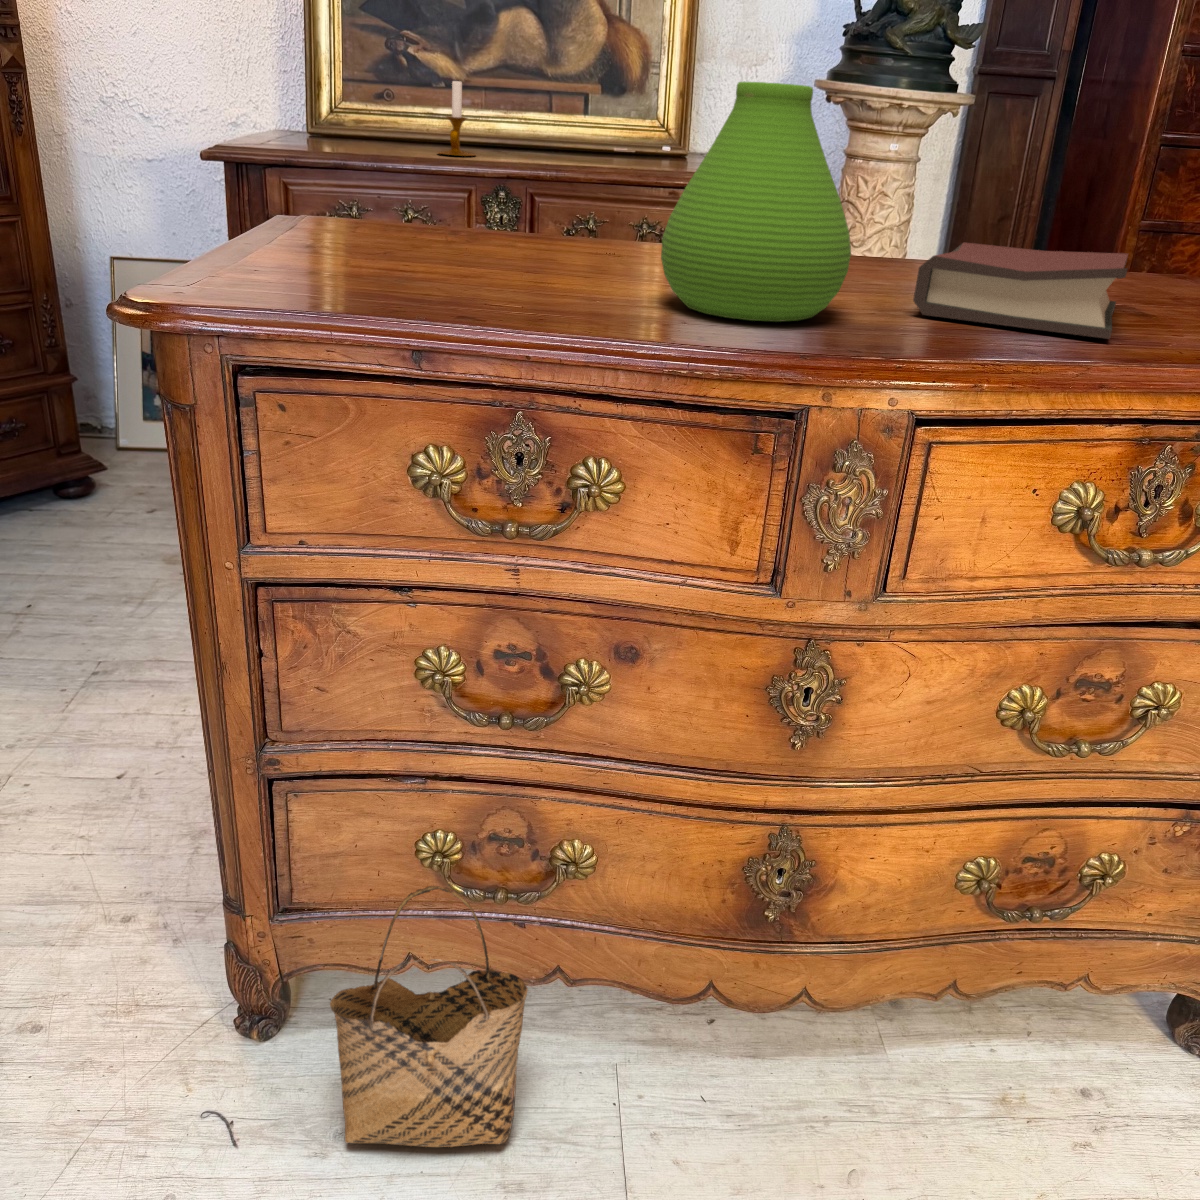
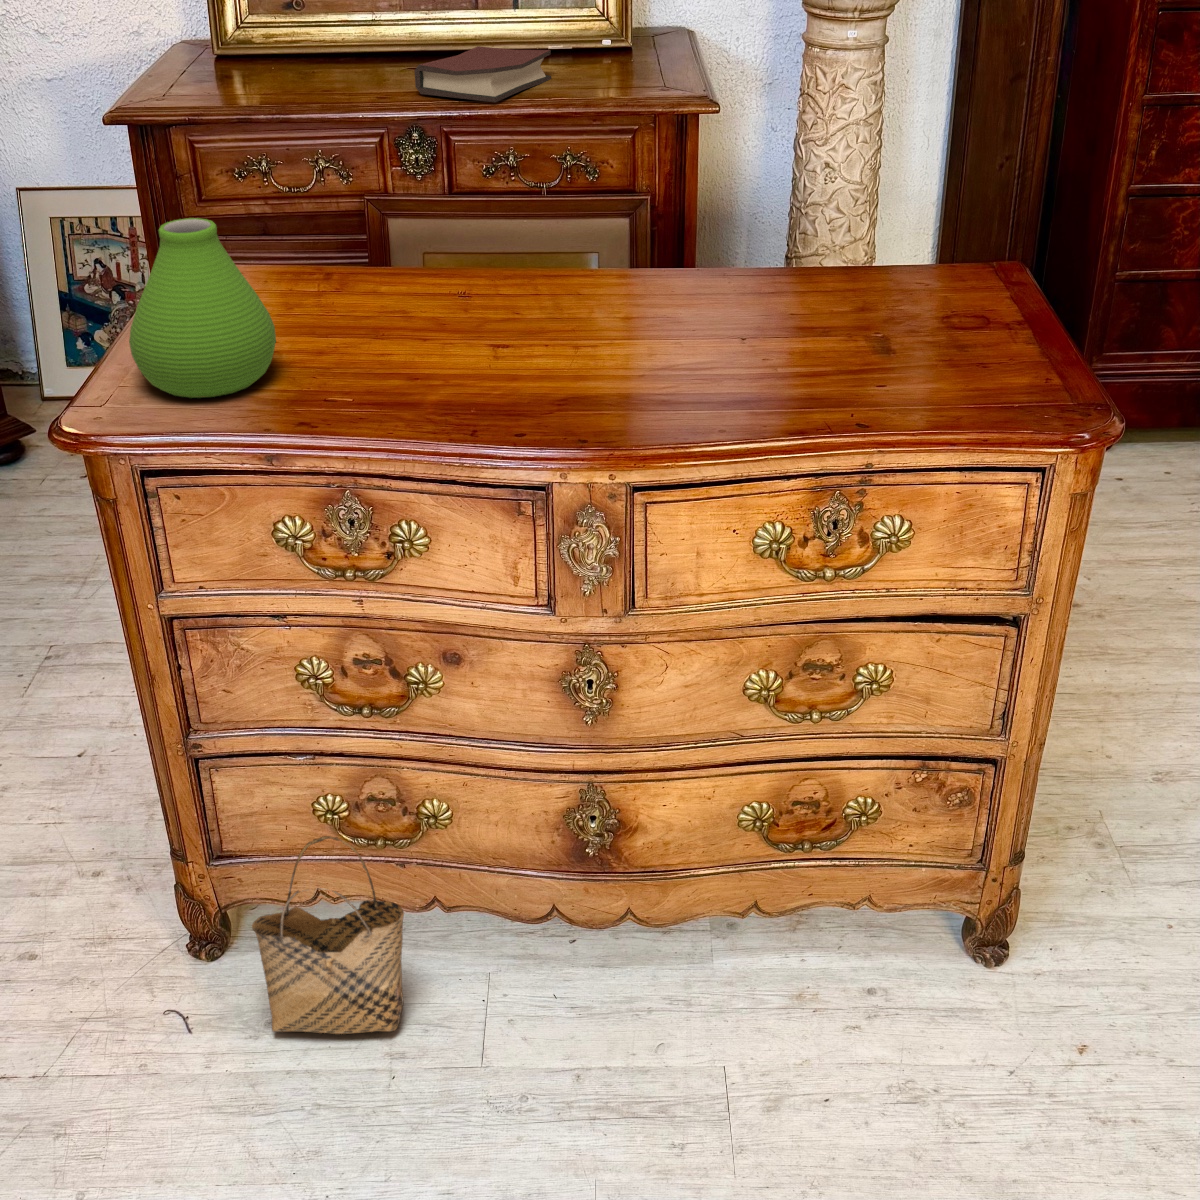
candlestick: present [439,81,475,156] -> none [351,12,393,90]
vase: present [661,82,851,322] -> present [129,218,276,398]
hardback book: present [913,243,1128,339] -> present [414,46,551,102]

